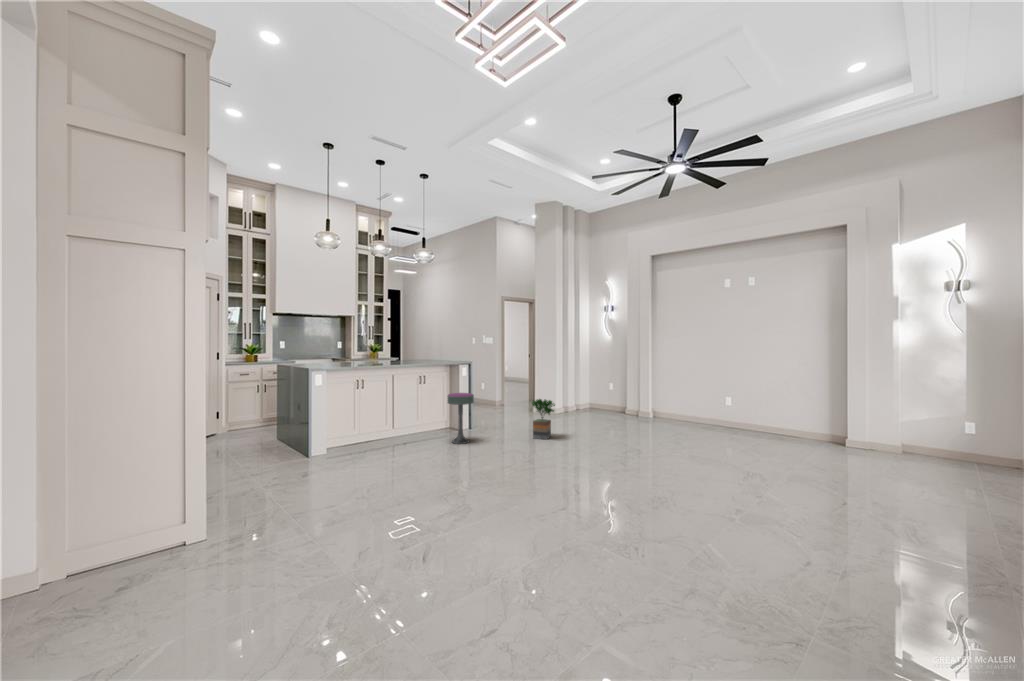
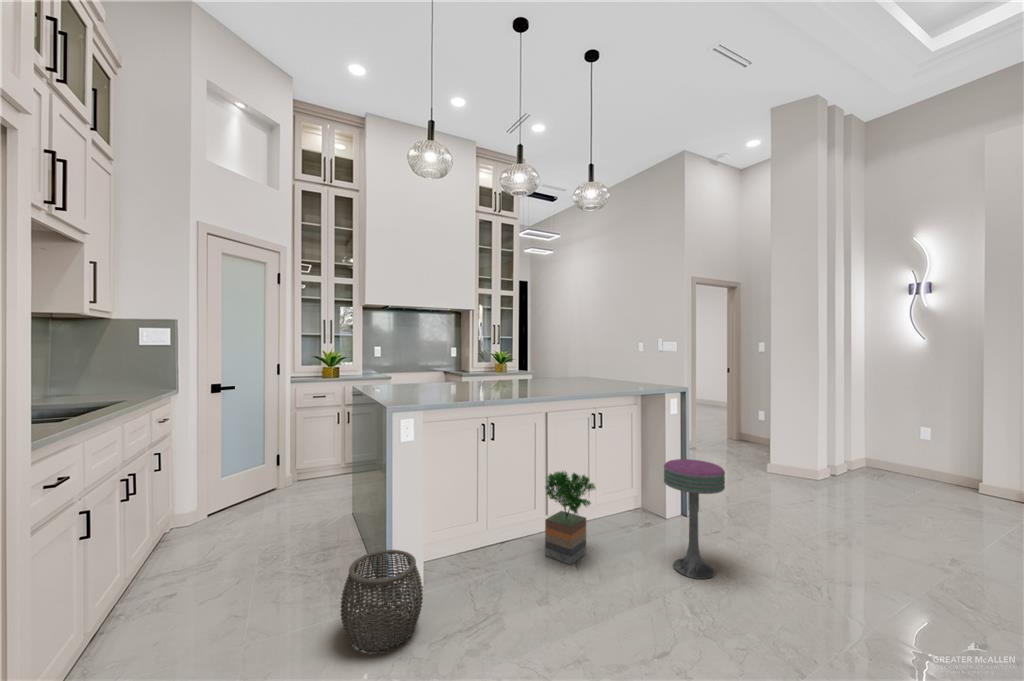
potted tree: present [532,399,555,440] -> present [545,471,595,565]
woven basket: none [289,432,328,468] -> present [340,550,423,652]

